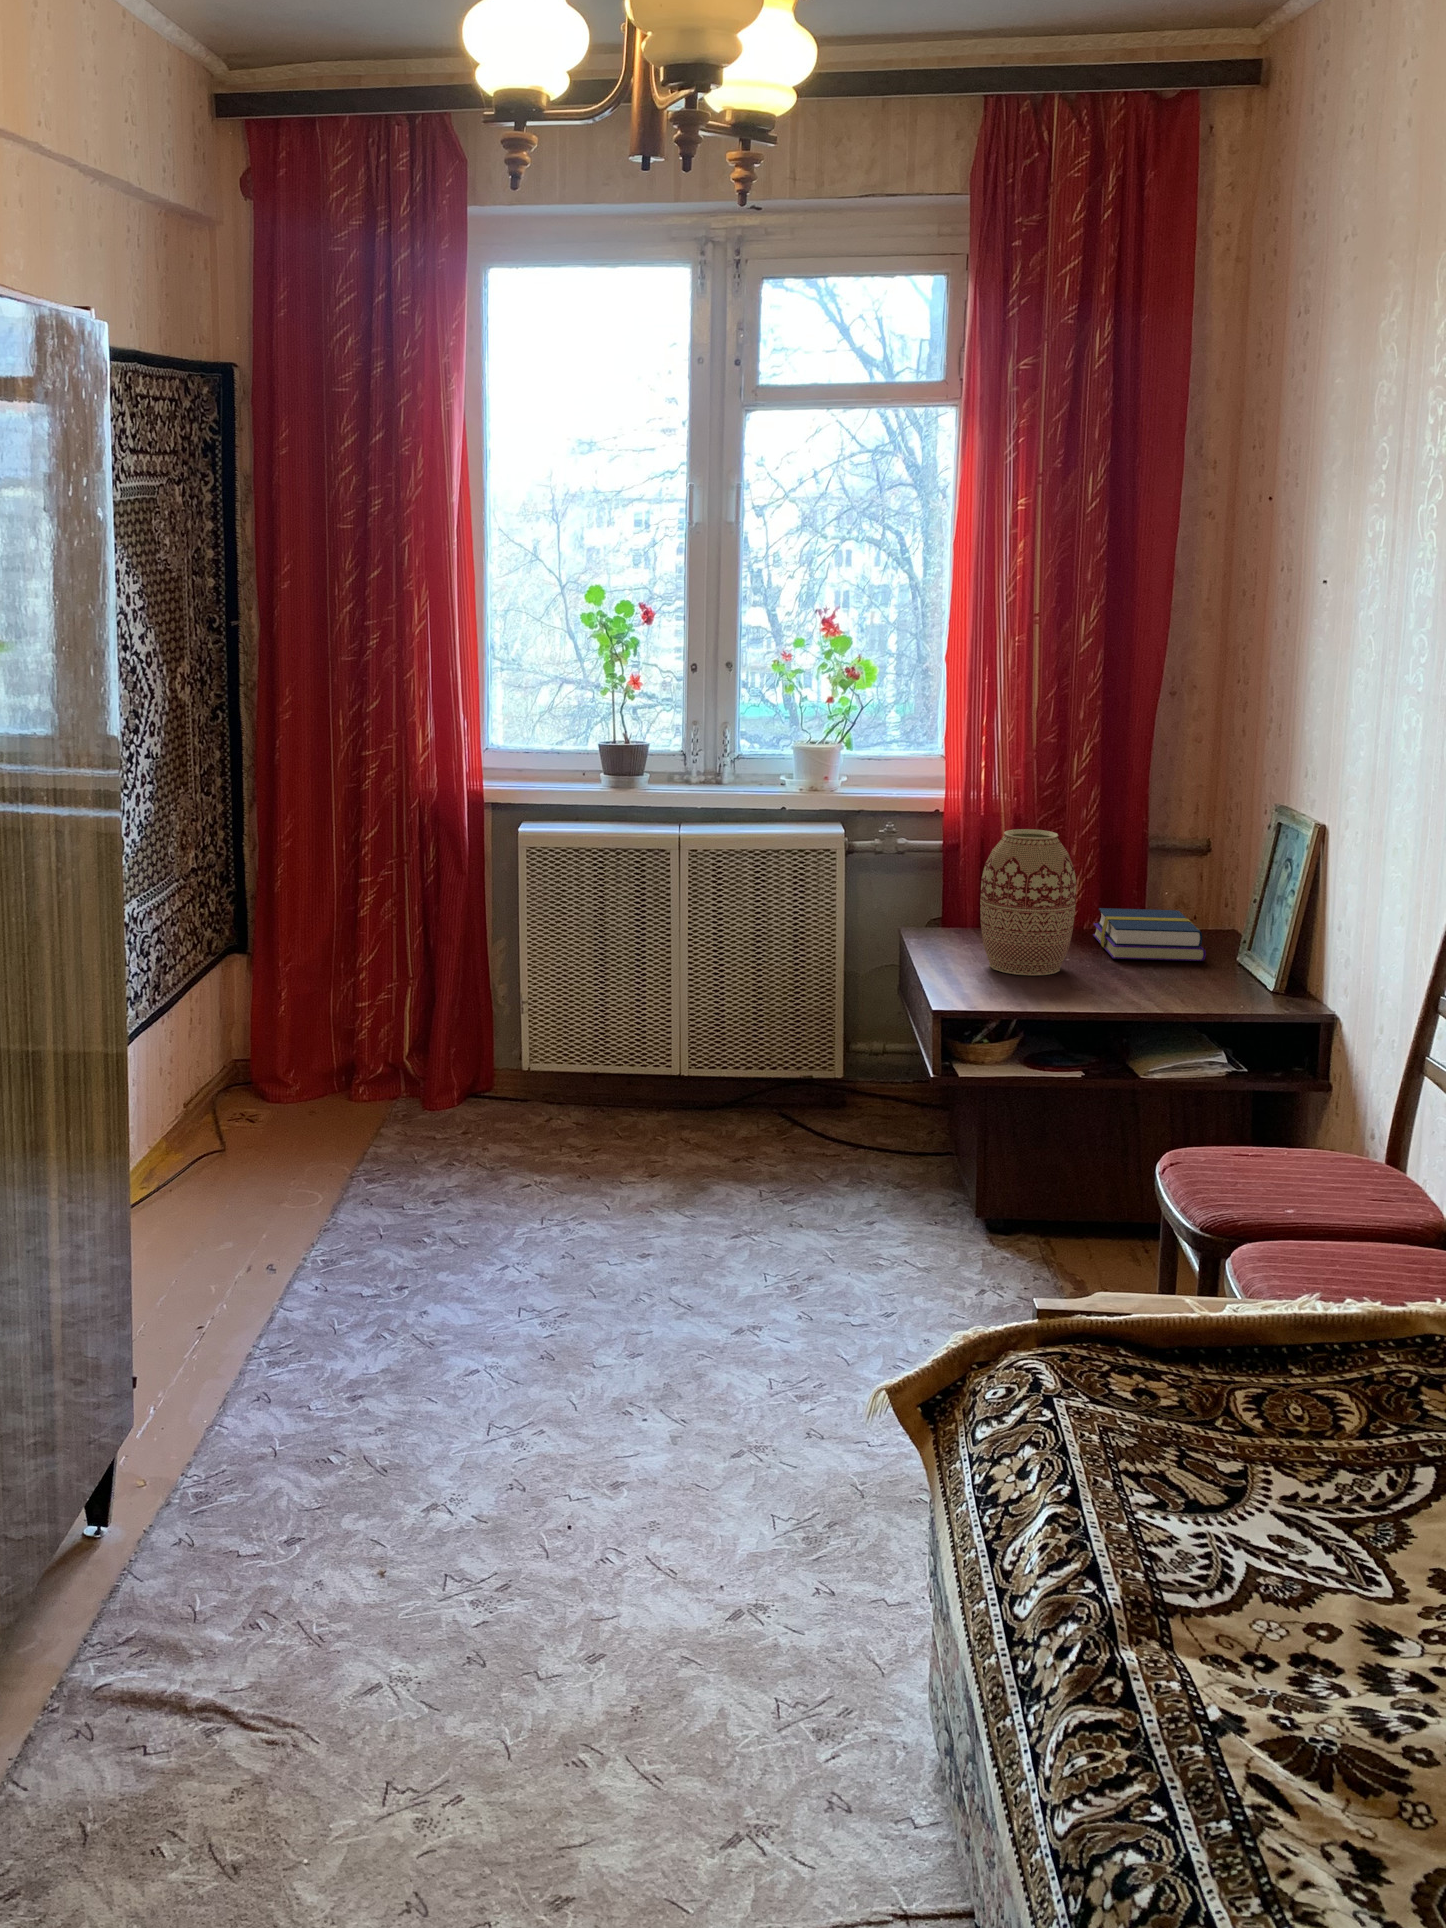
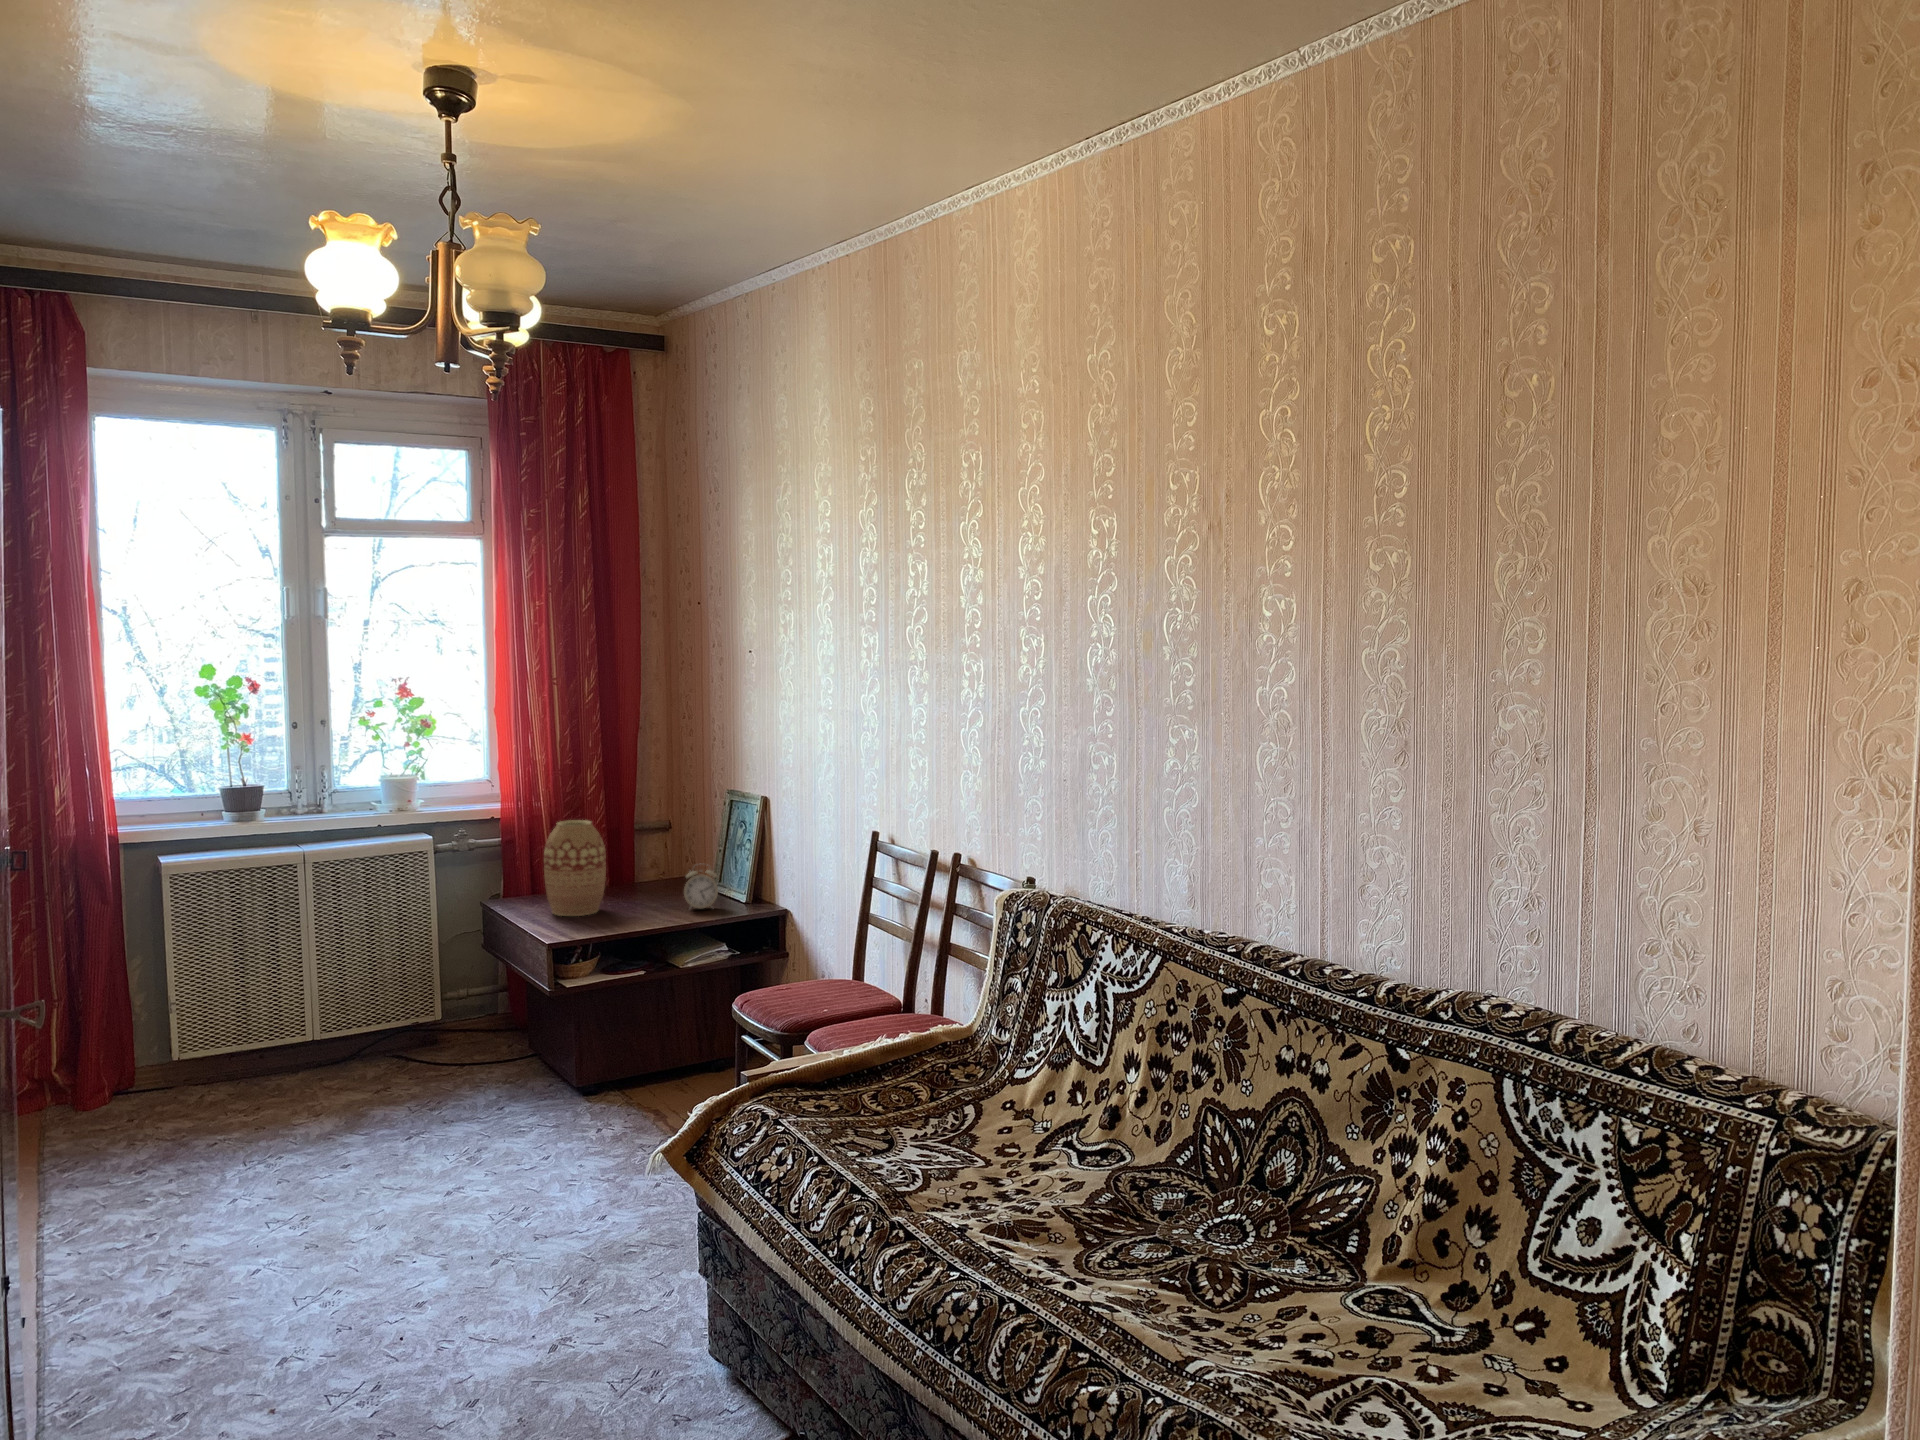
book: present [1093,908,1206,961] -> none [603,865,680,899]
alarm clock: none [1191,920,1252,996] -> present [684,870,718,908]

